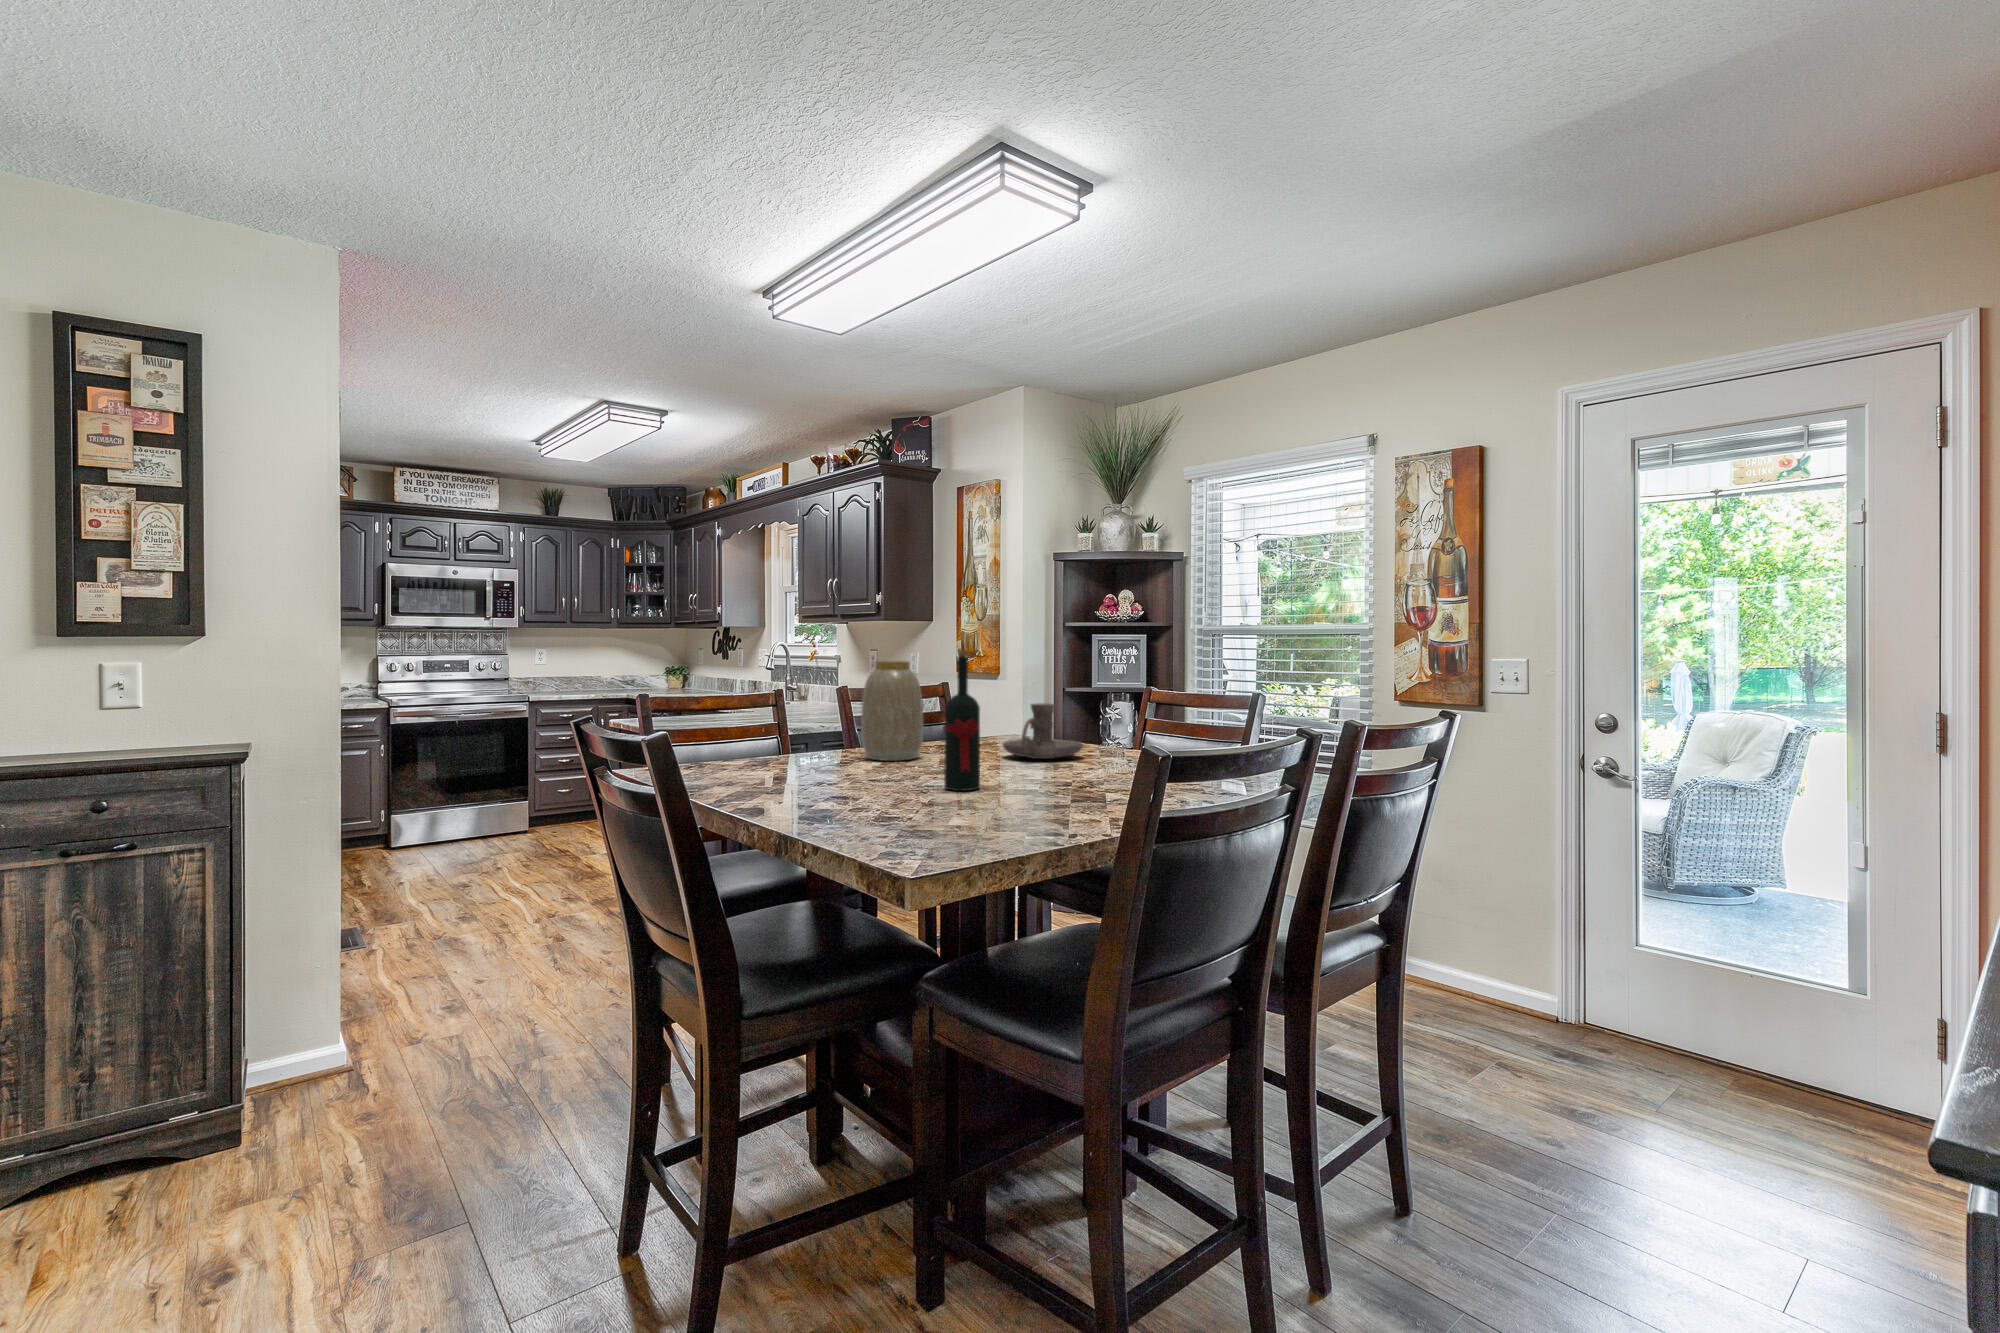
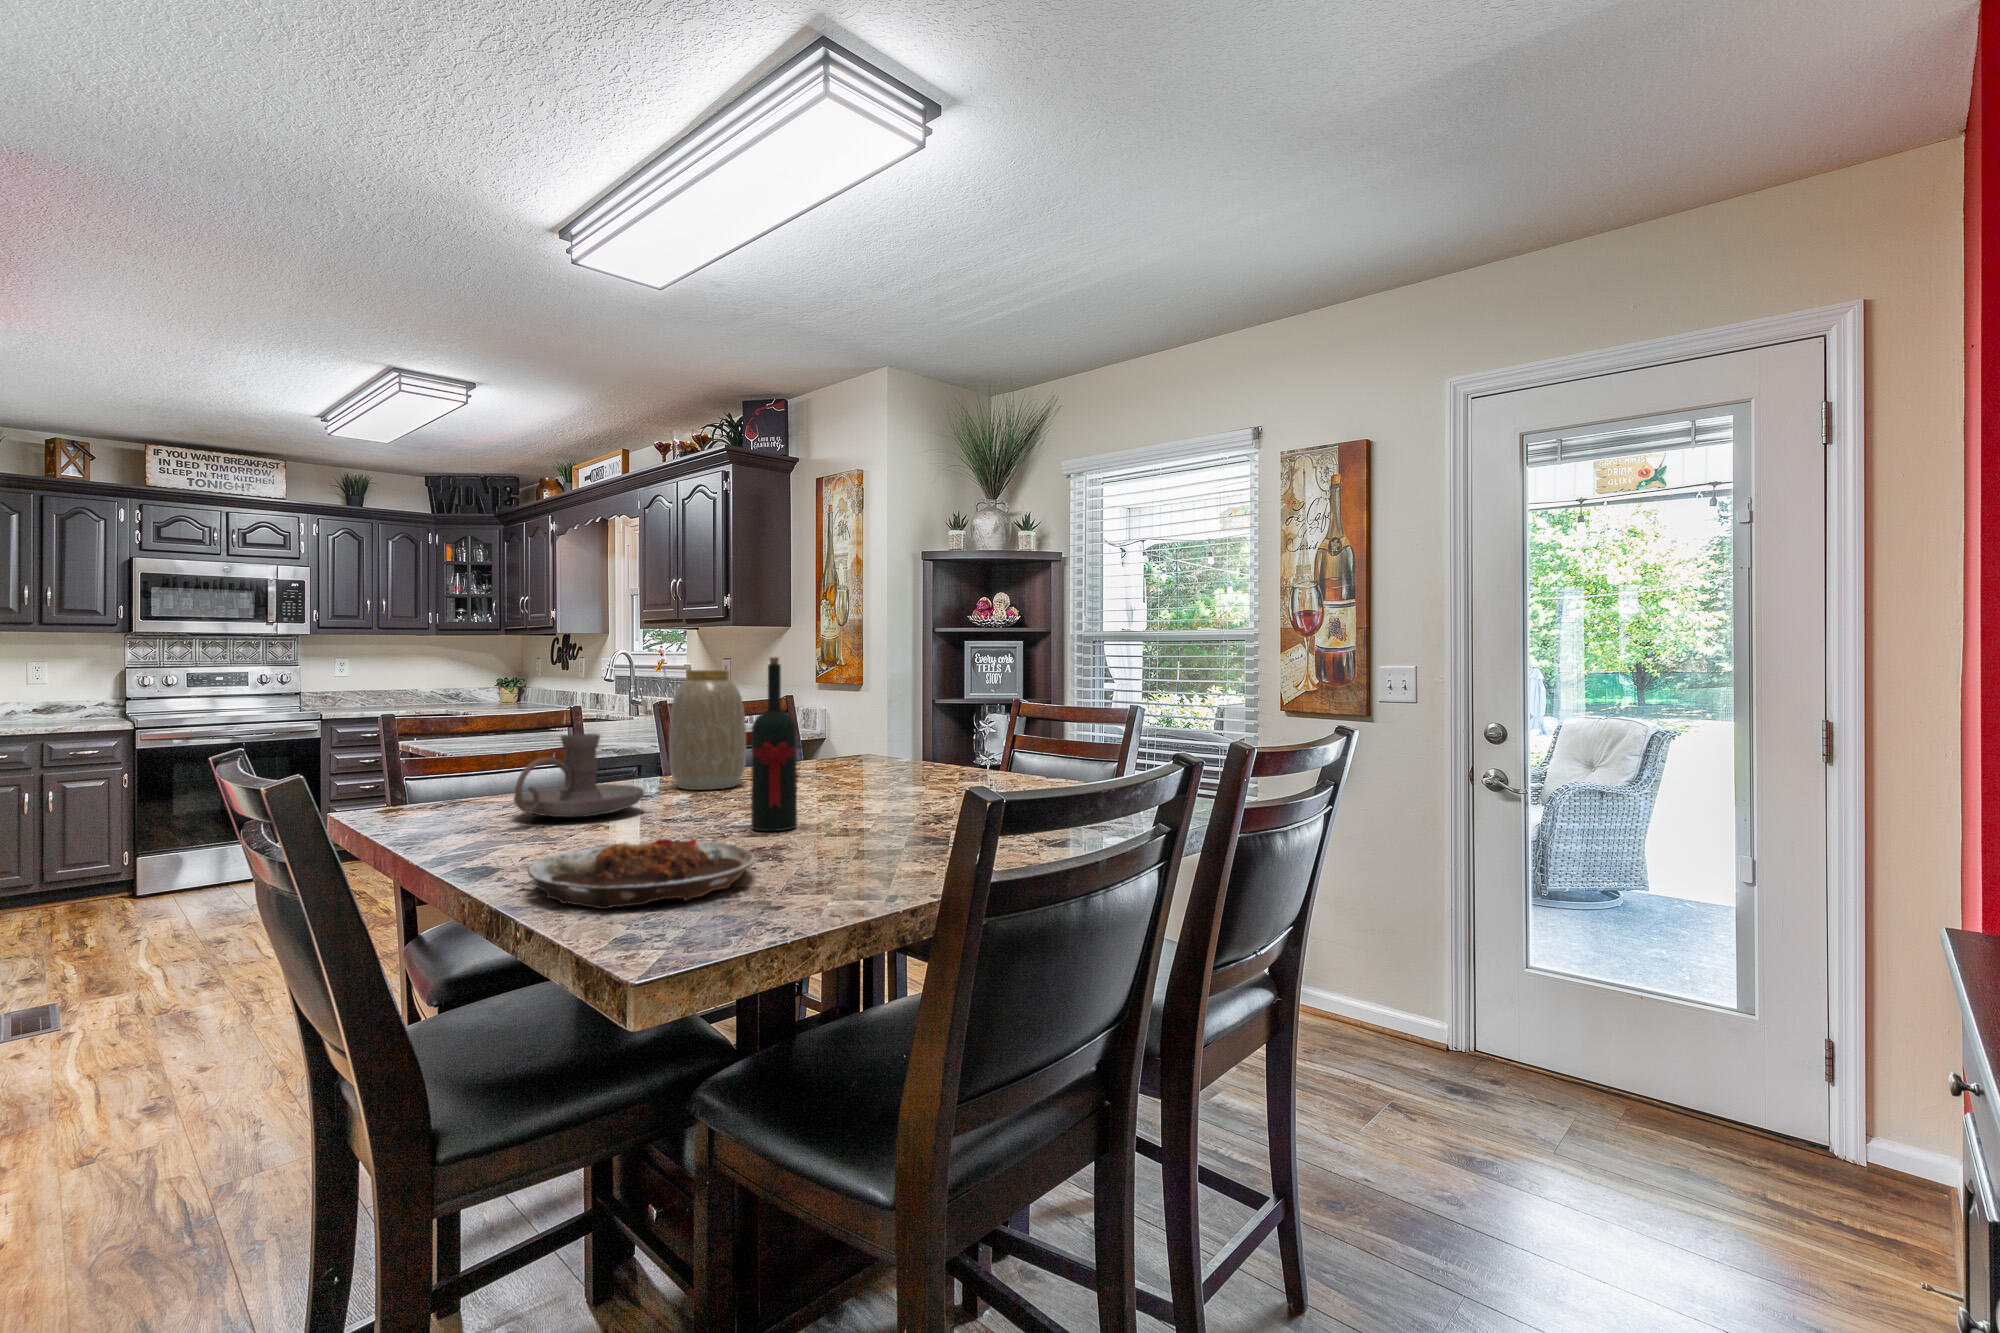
candle holder: present [1003,703,1083,759] -> present [514,734,644,817]
plate: none [804,790,965,836] -> present [528,839,755,909]

